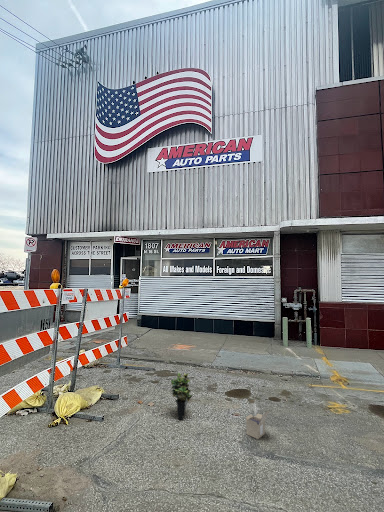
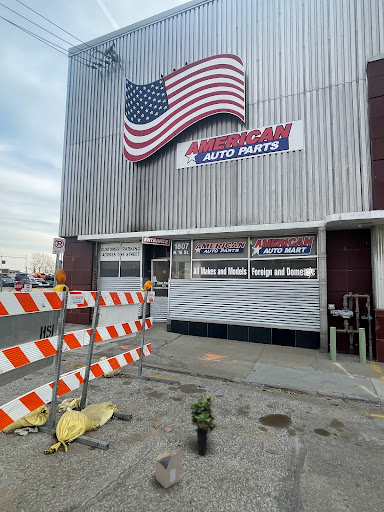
cardboard box: present [246,411,269,439] -> present [156,450,185,488]

